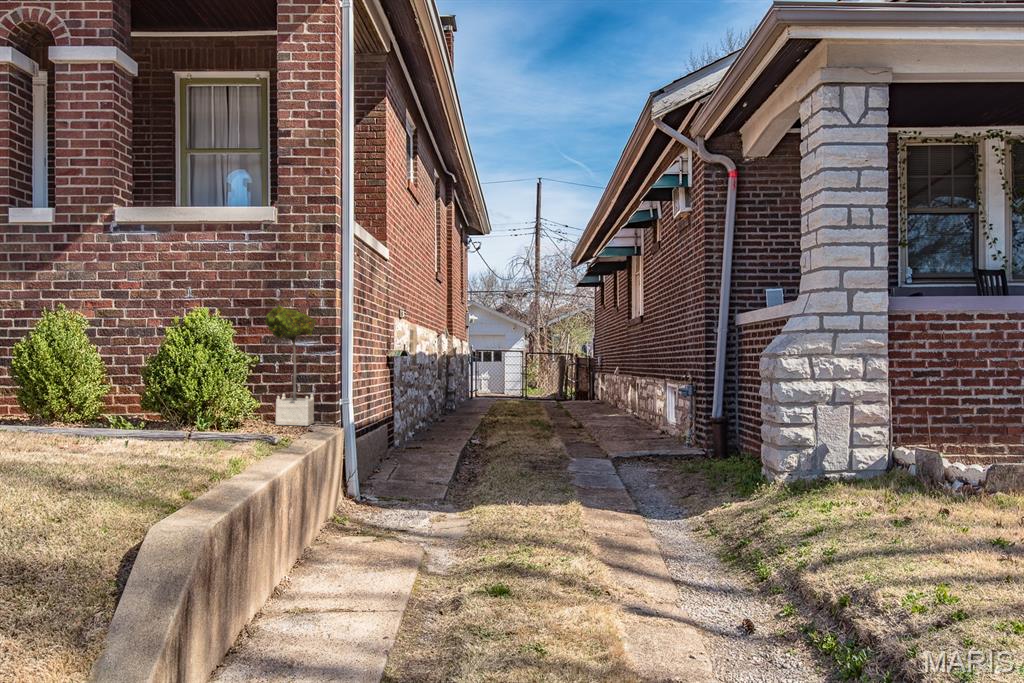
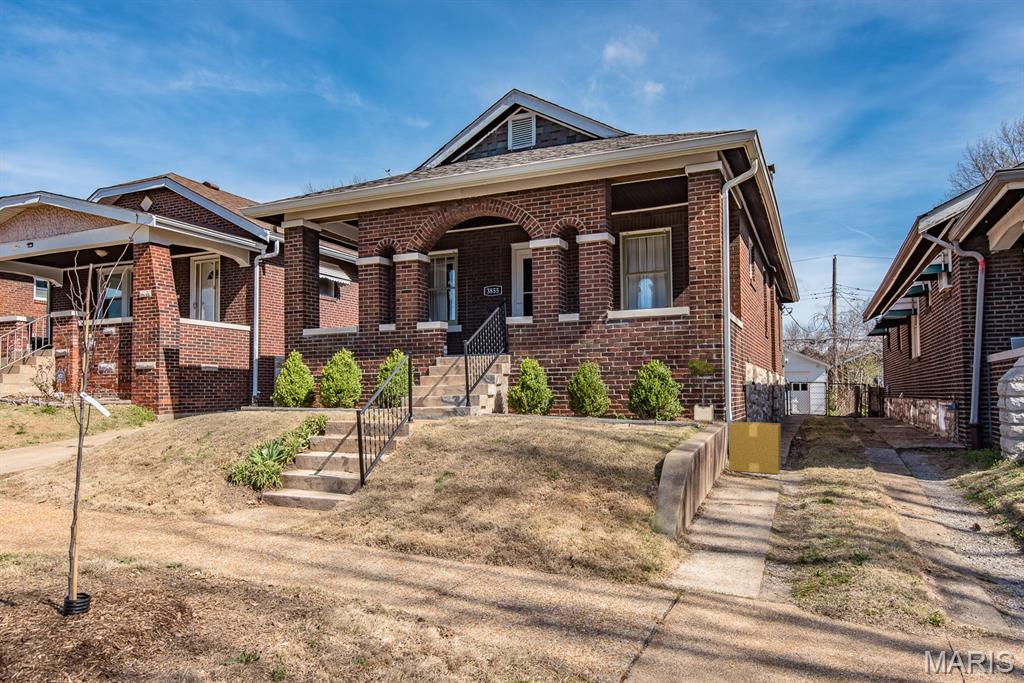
cardboard box: none [336,425,433,522] -> present [729,421,781,474]

